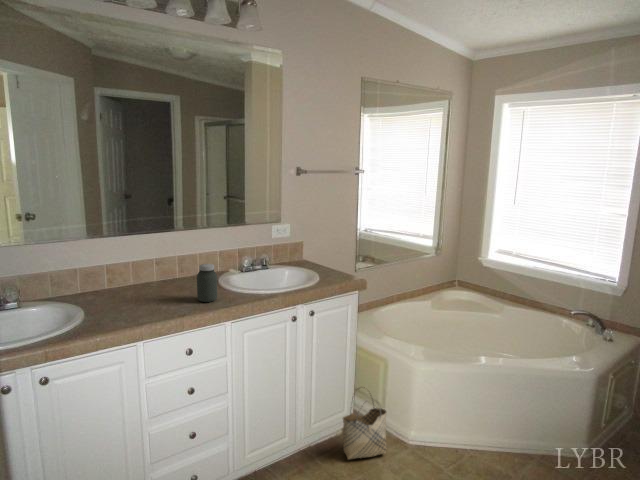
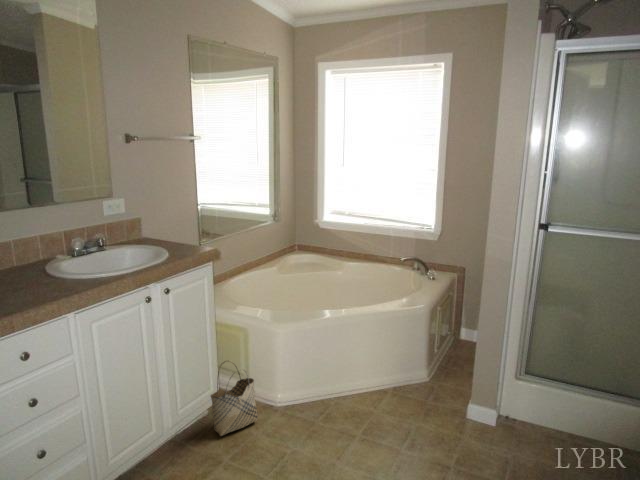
jar: present [197,264,217,302] -> none [20,249,51,295]

